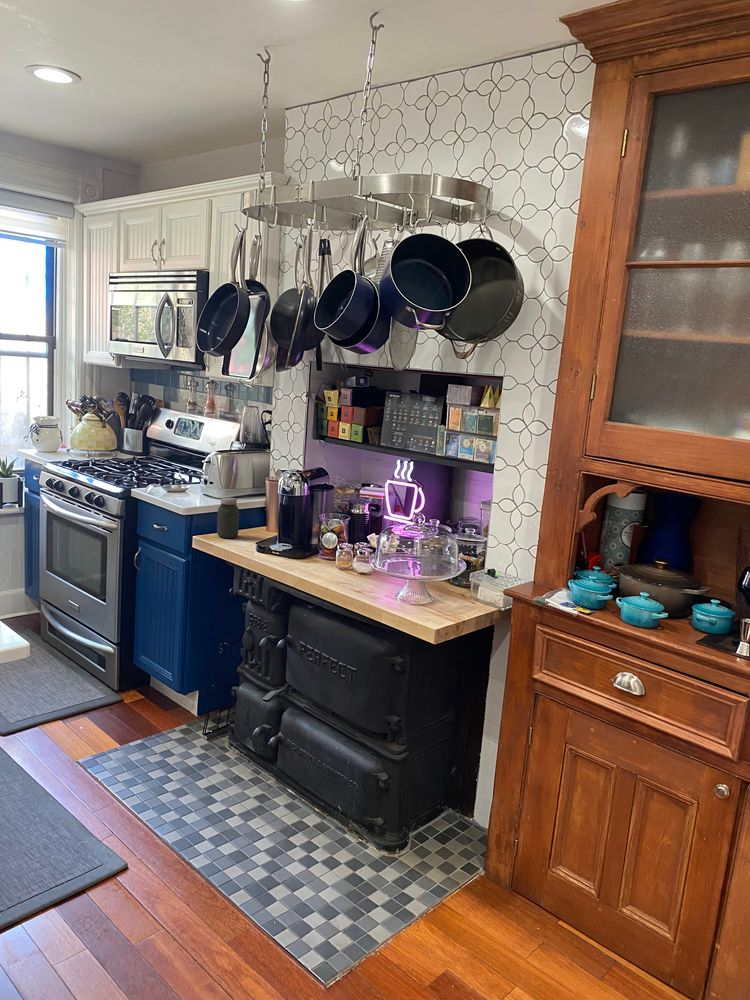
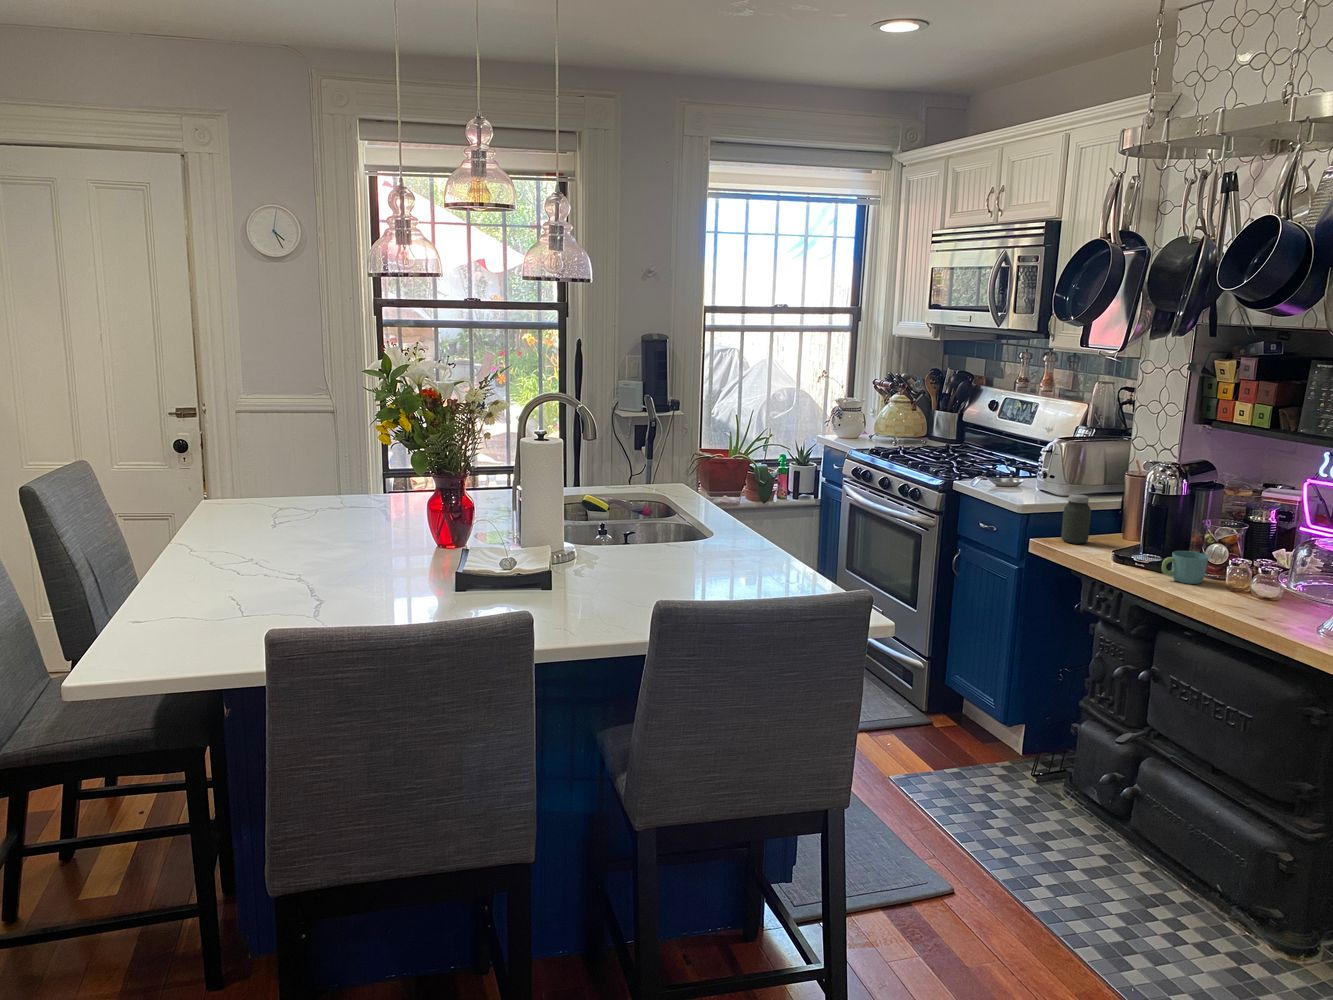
mug: none [290,541,324,567] -> present [1162,551,1209,584]

